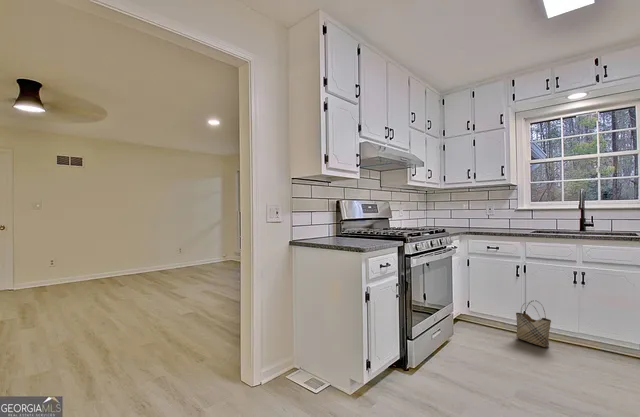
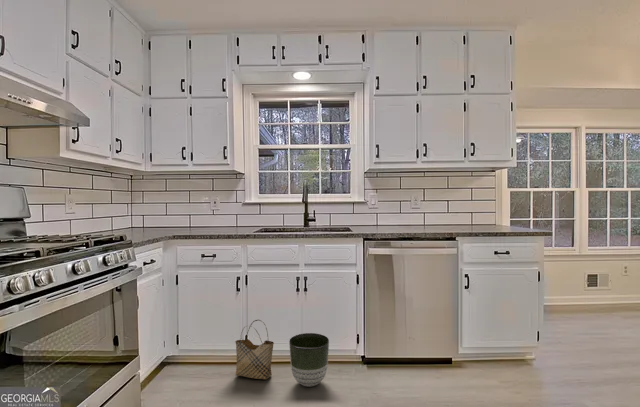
planter: none [567,319,611,363] -> present [289,333,329,387]

